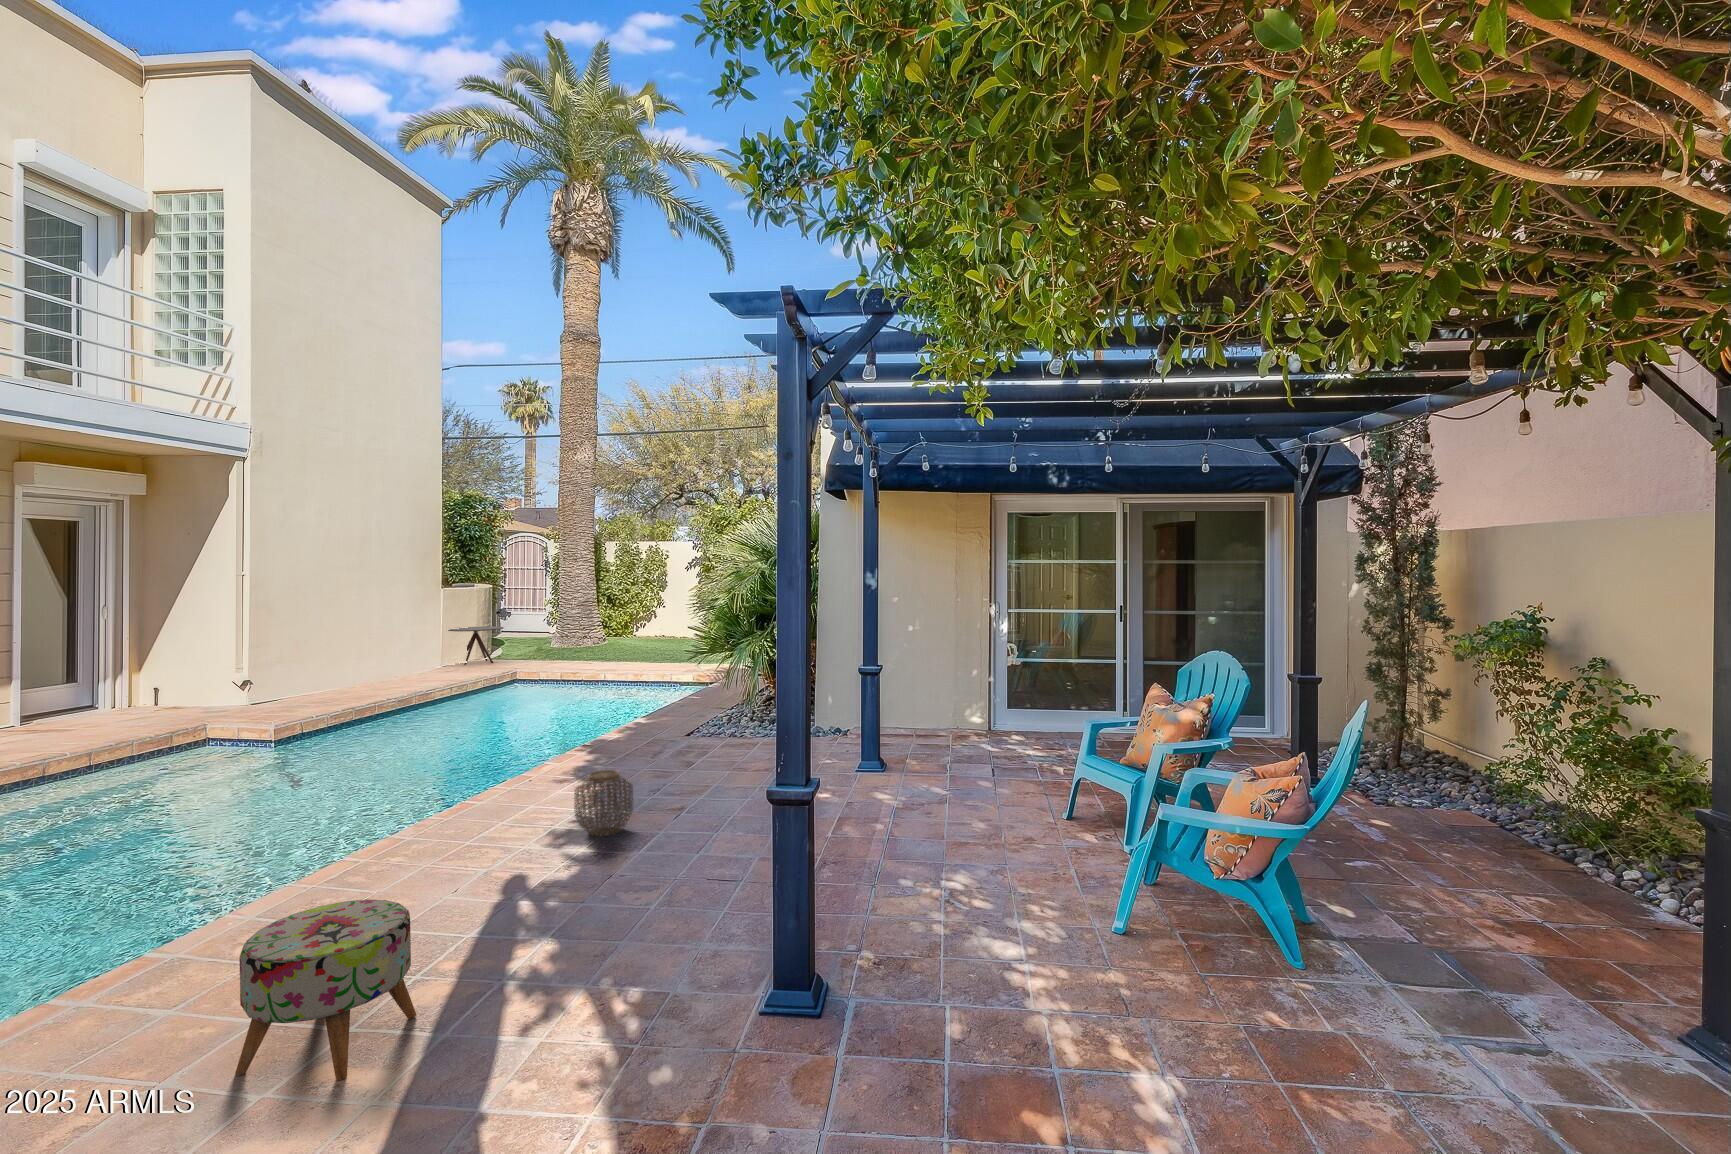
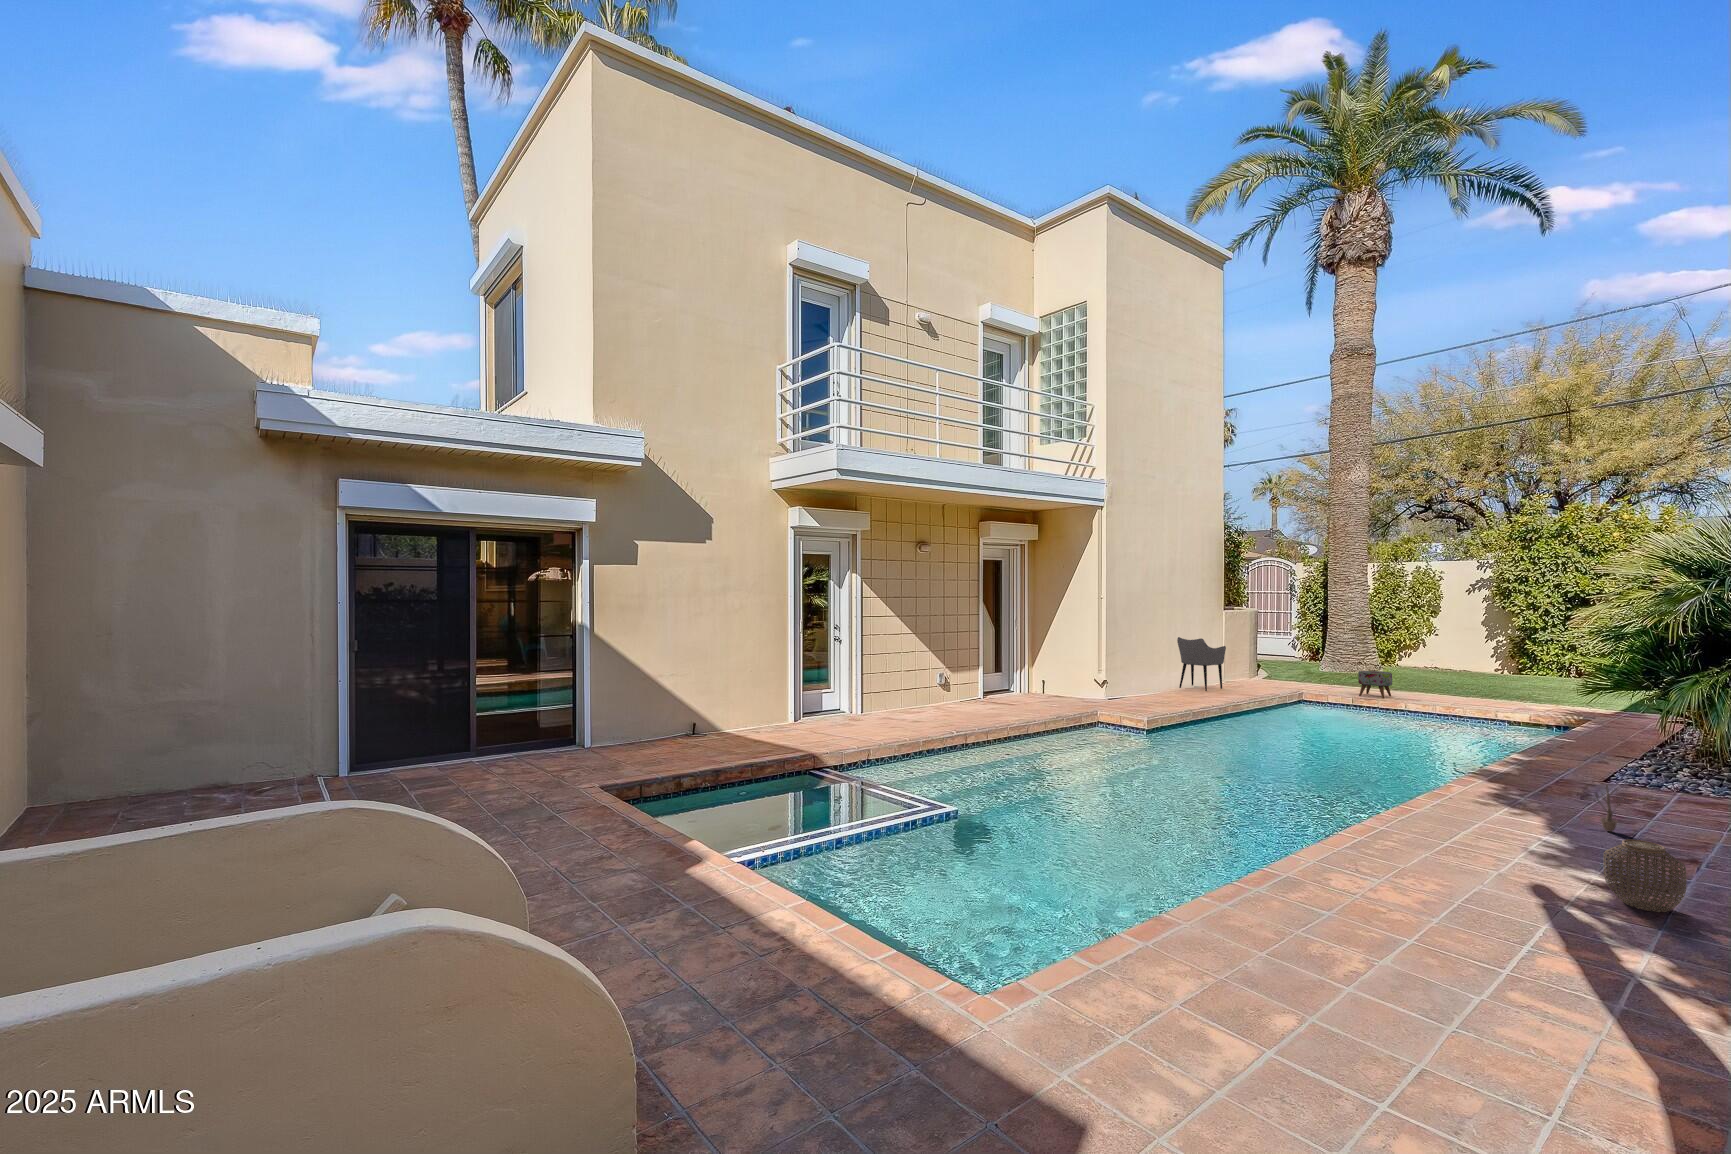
armchair: none [375,619,435,677] -> present [1177,637,1226,691]
round table: present [448,626,504,665] -> none [1226,647,1279,683]
decorative plant: none [630,720,663,763] -> present [1595,785,1628,832]
ottoman: present [235,899,416,1080] -> present [1358,671,1392,698]

